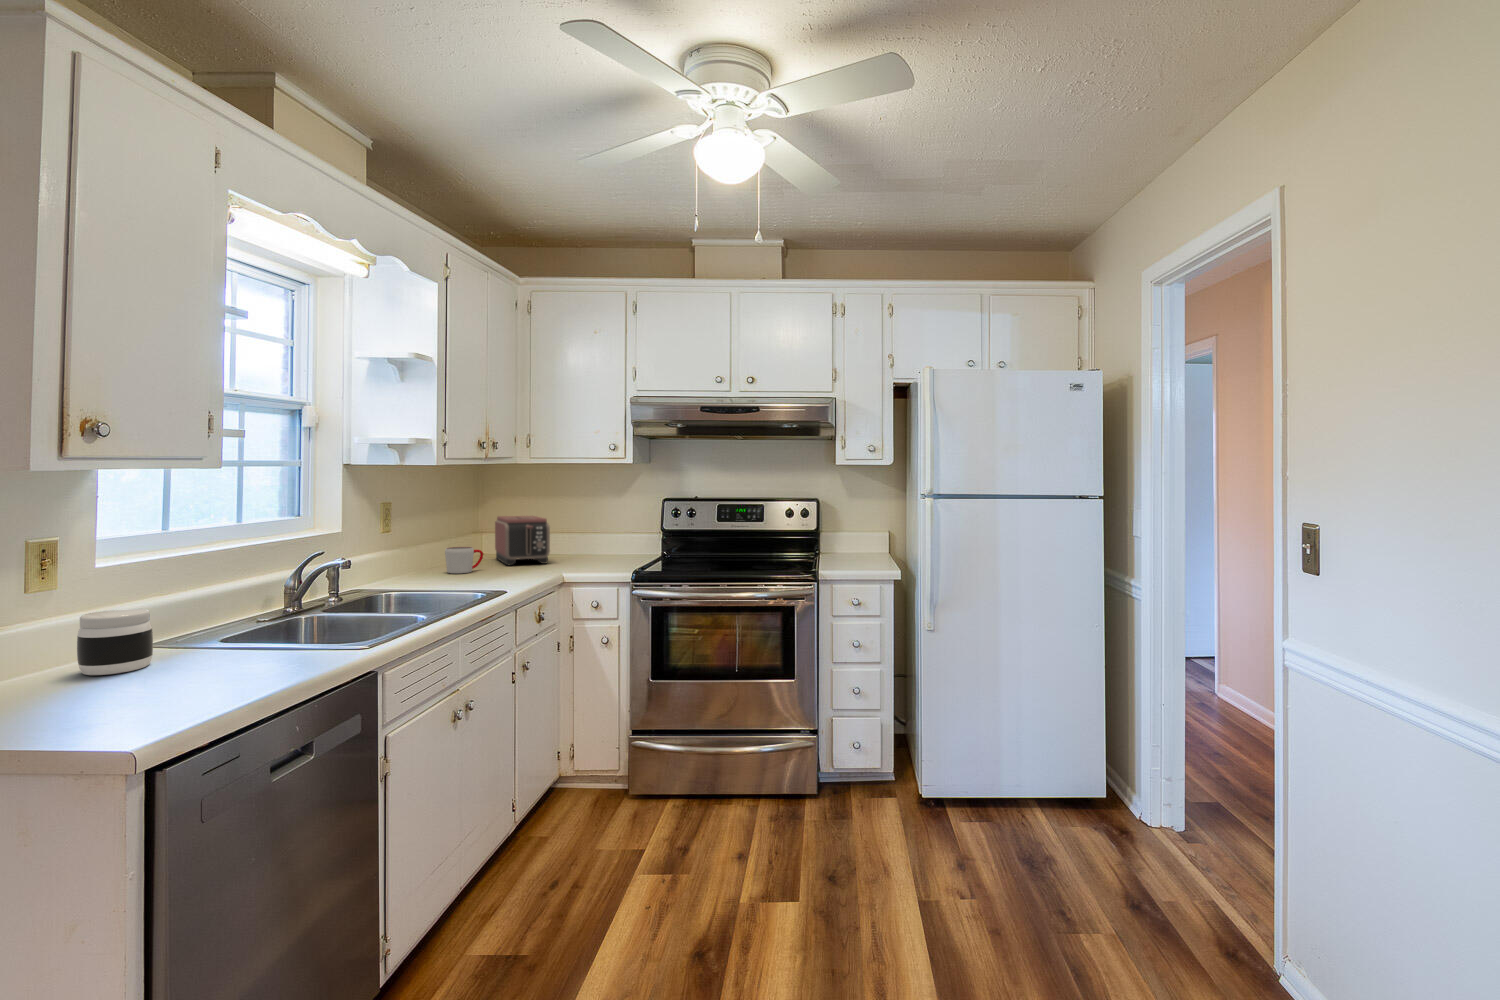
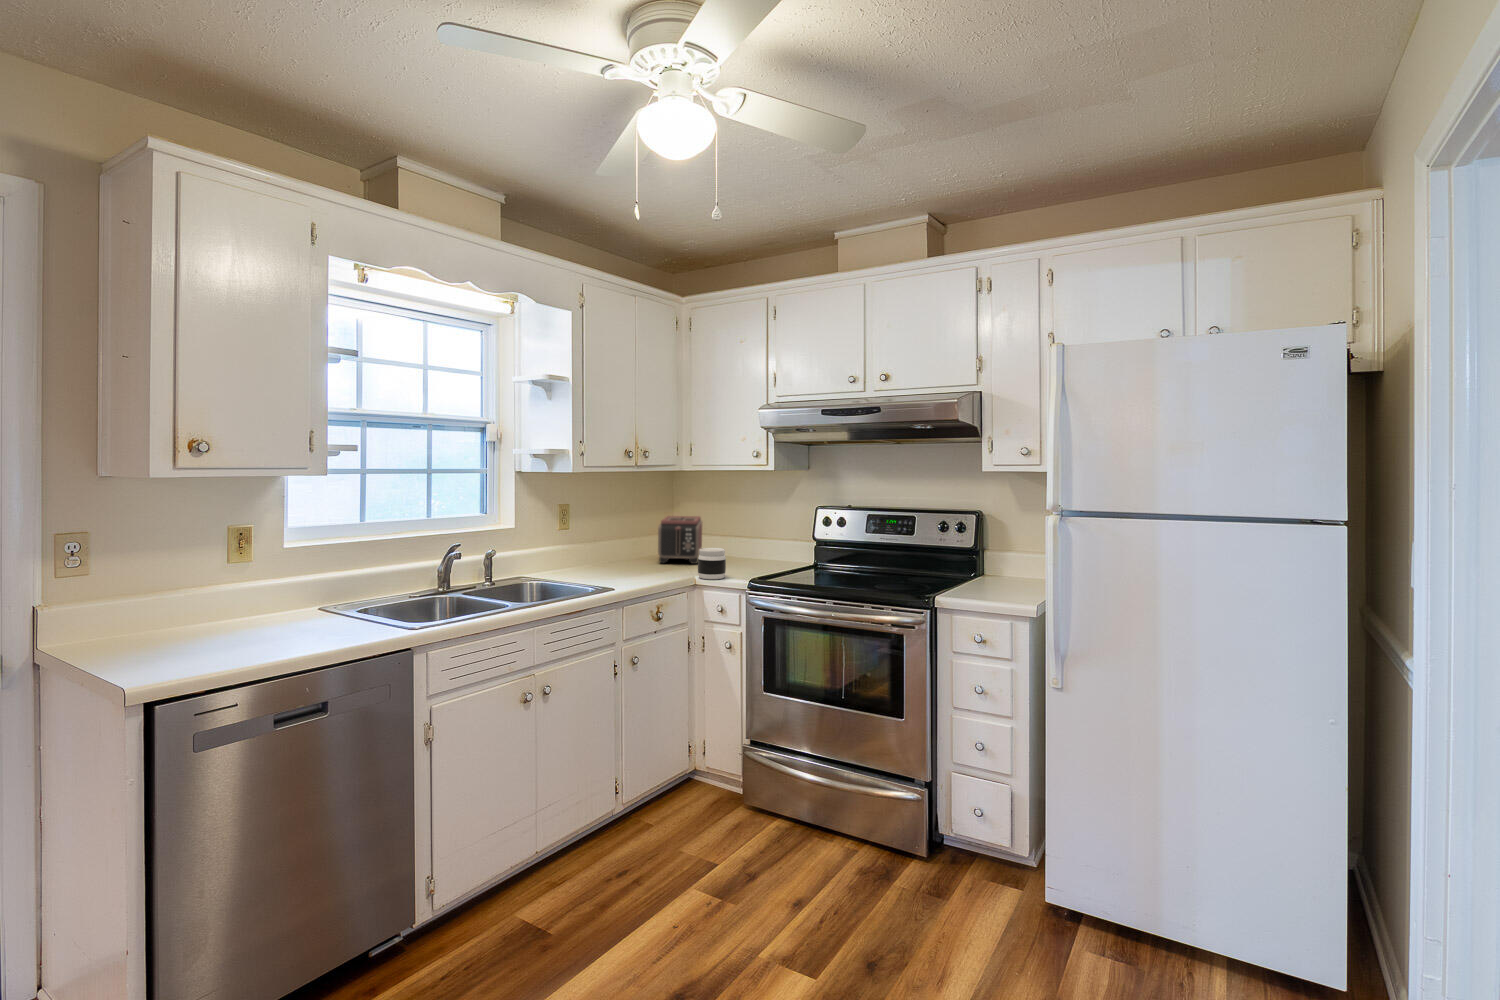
mug: present [445,547,483,573] -> none [599,544,634,568]
jar: present [77,608,153,675] -> present [698,548,726,579]

